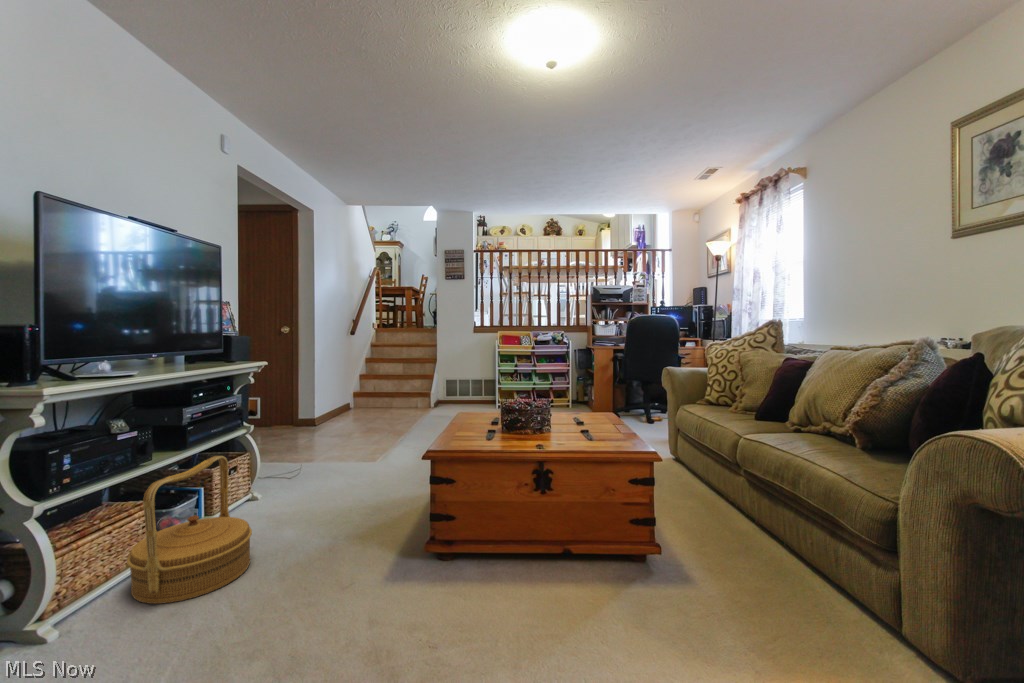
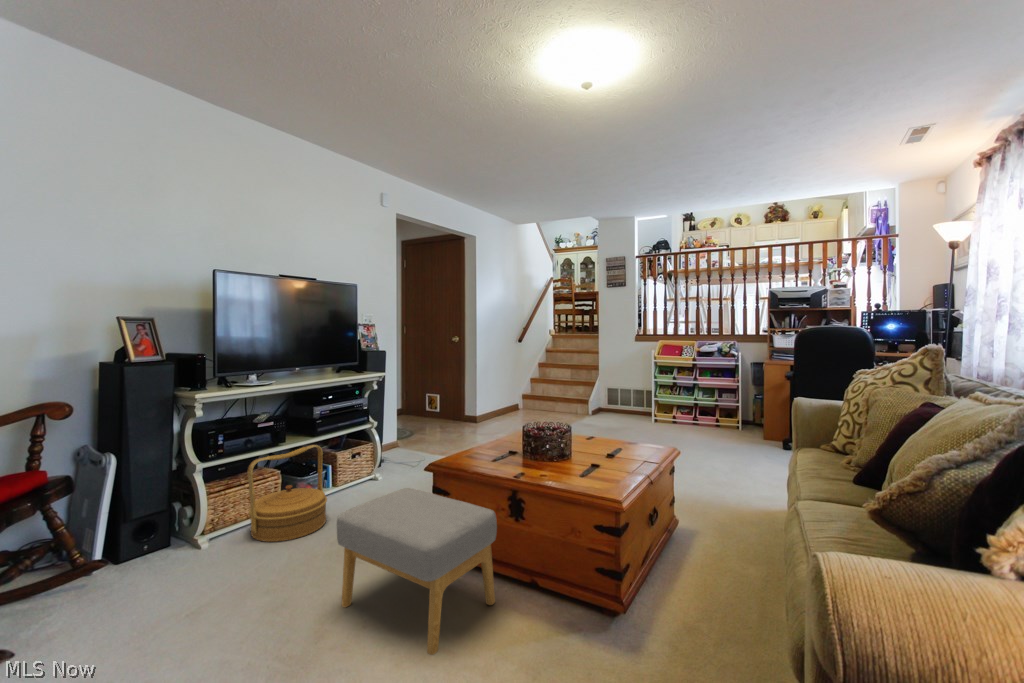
footstool: none [389,478,557,634] -> present [337,488,497,655]

